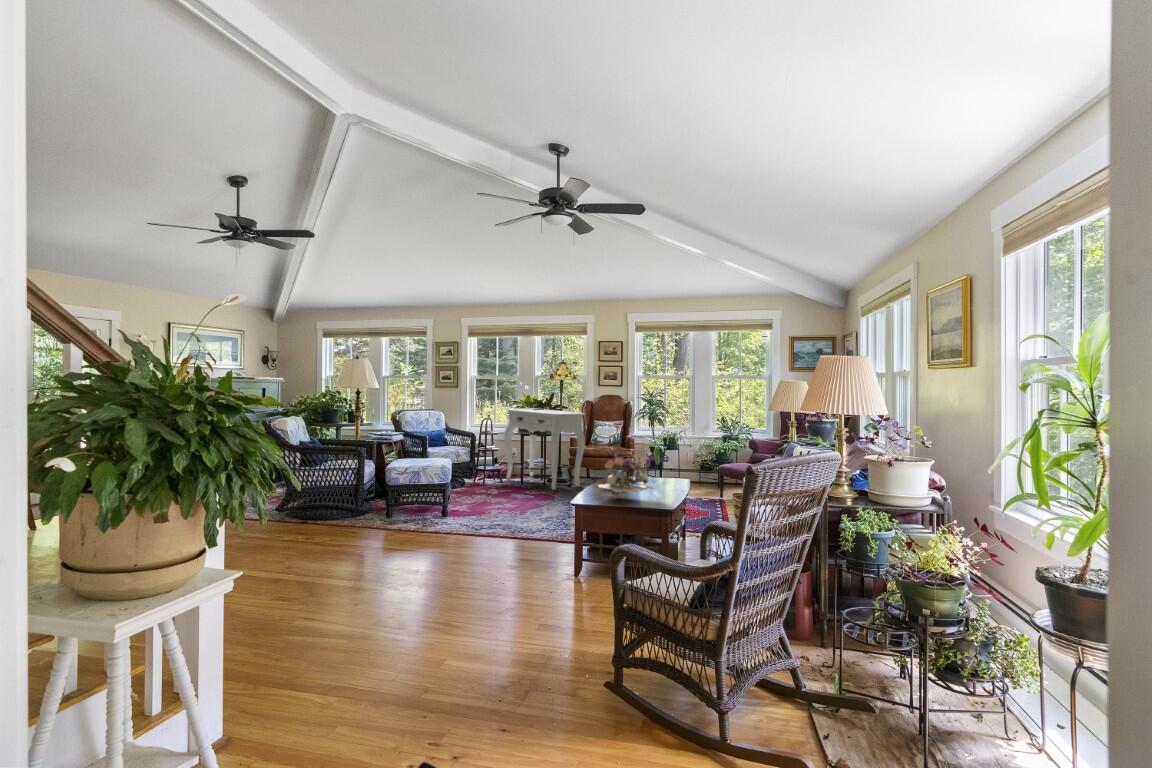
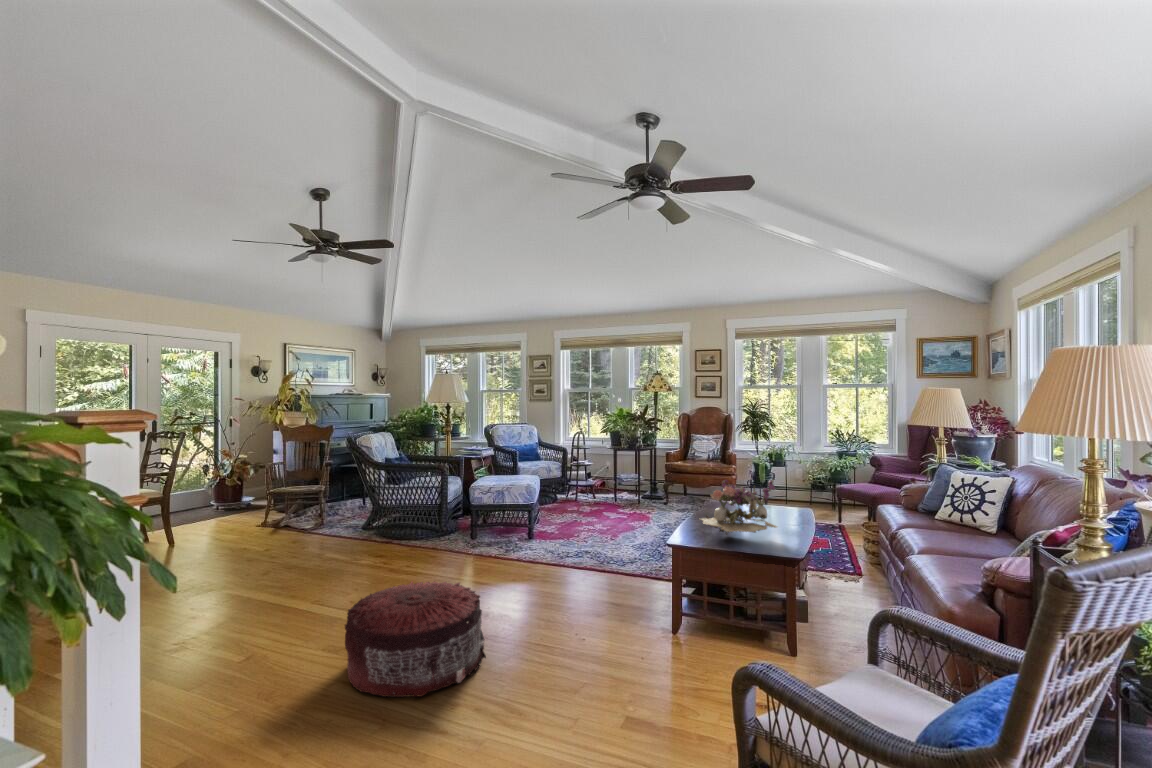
console table: present [504,409,585,490] -> none [597,422,682,509]
pouf: none [308,537,425,618] -> present [345,582,486,697]

